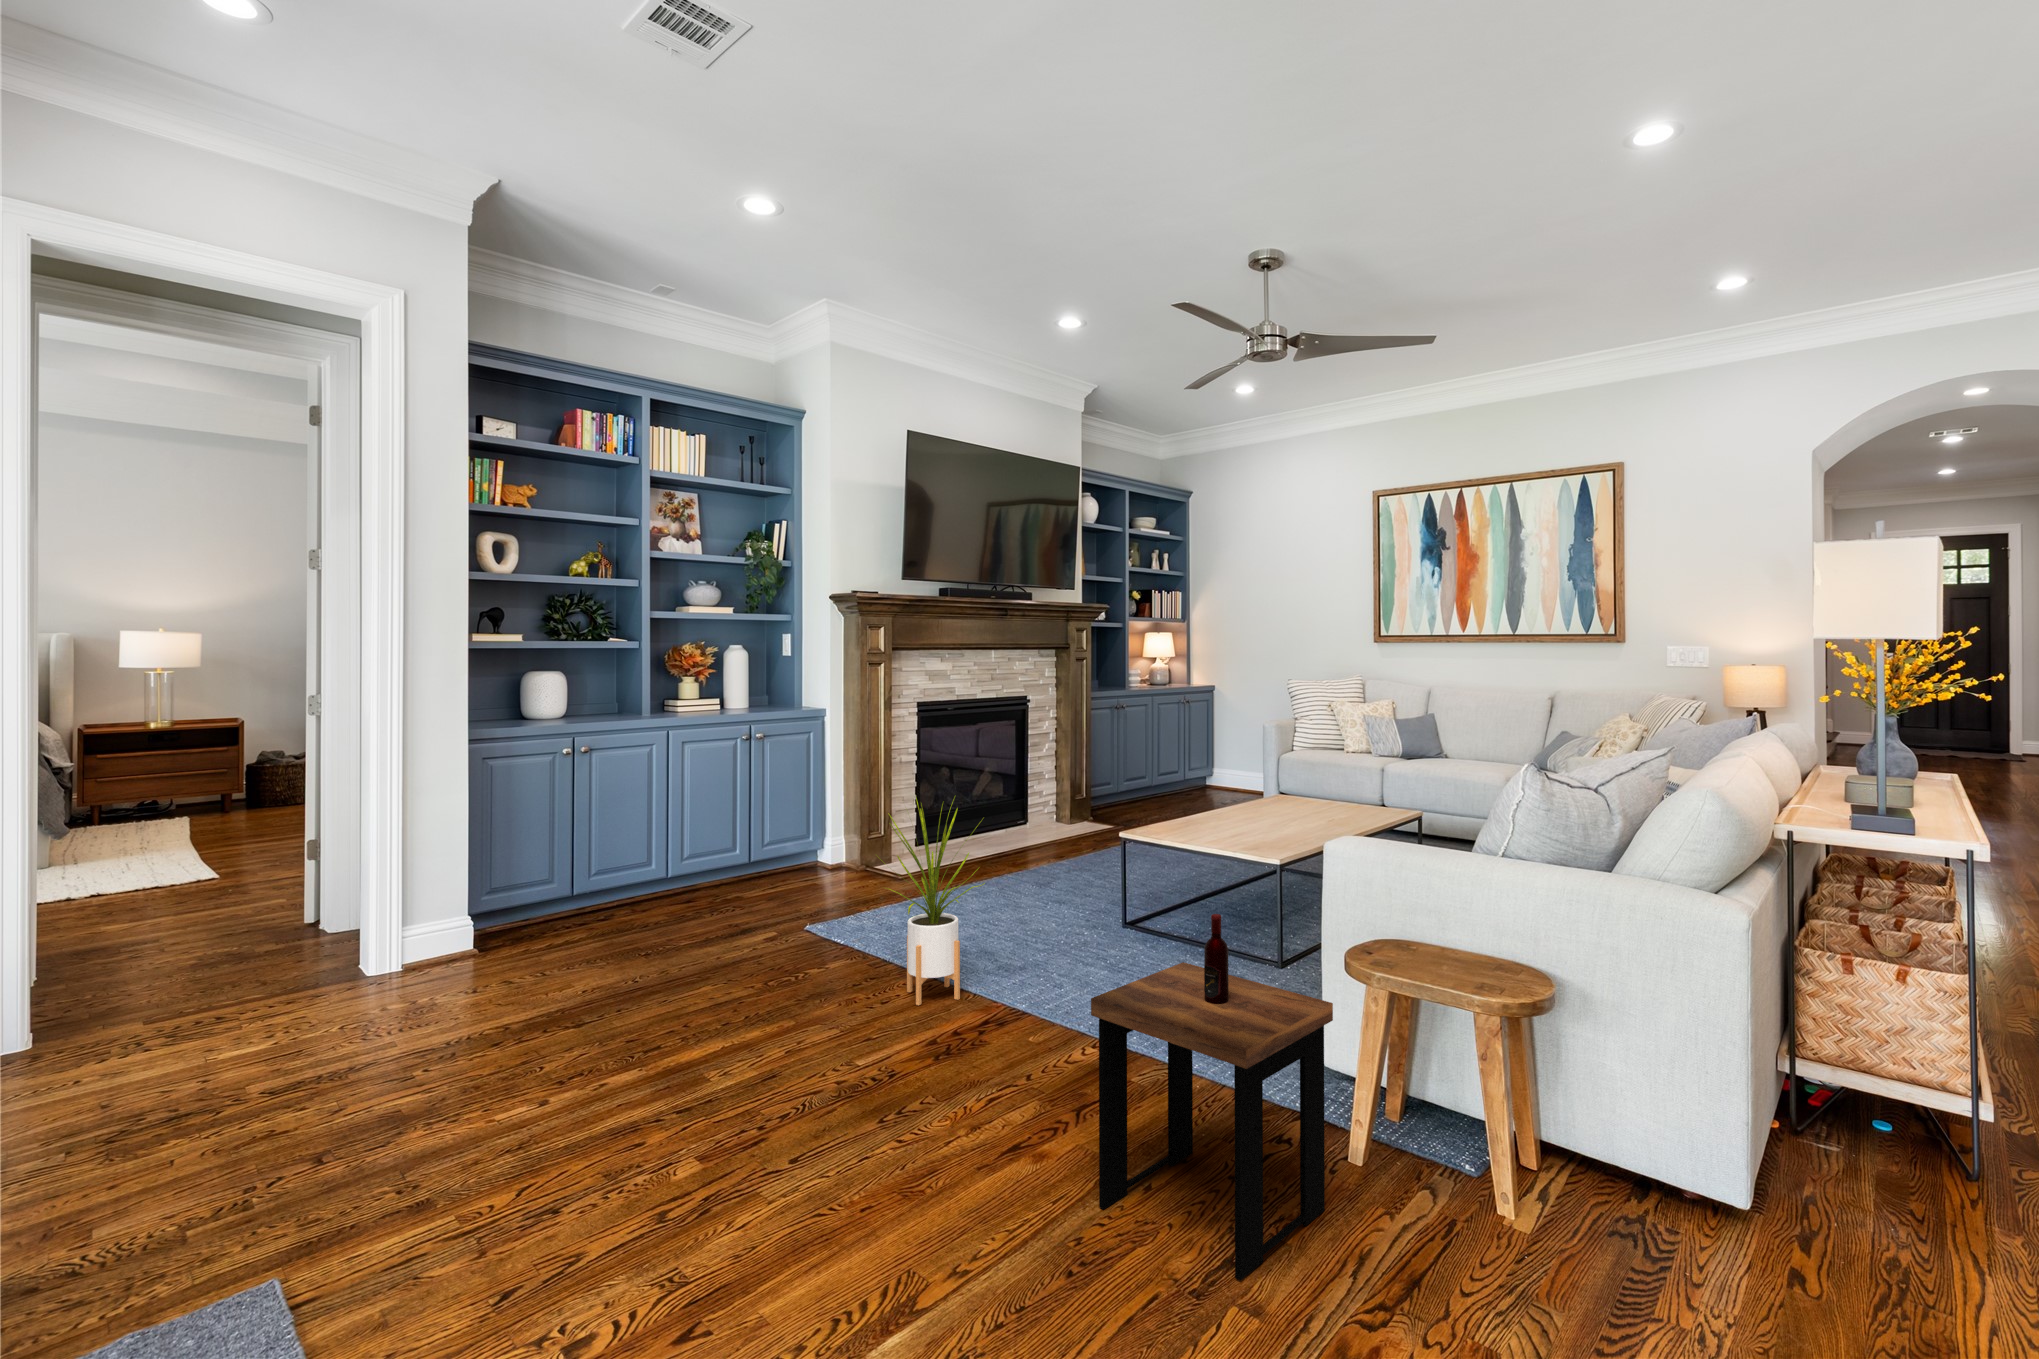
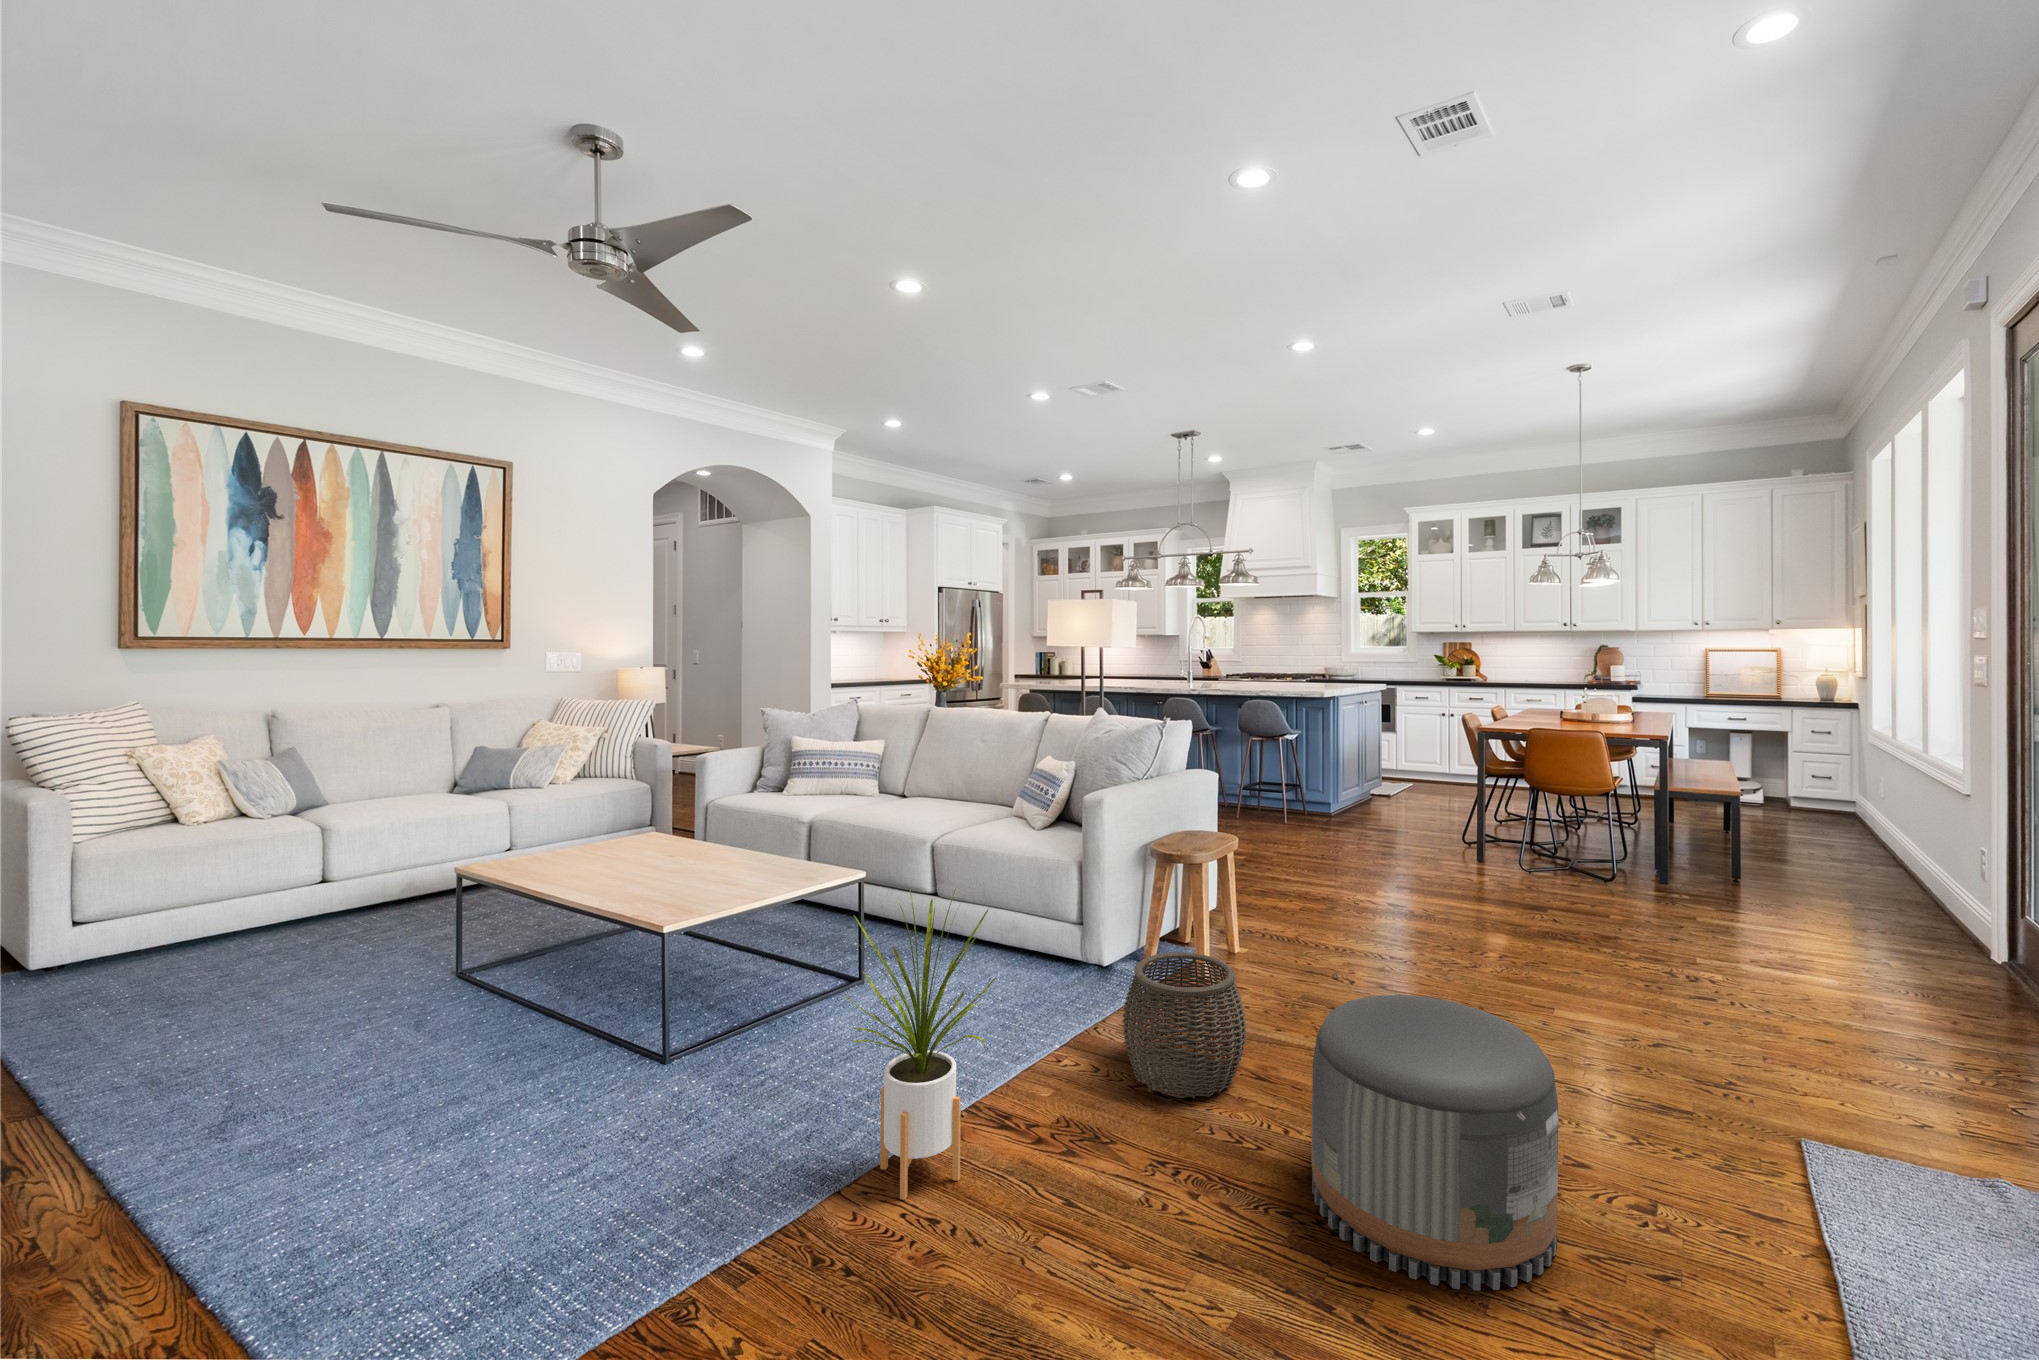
side table: present [1091,914,1333,1281] -> none [1221,828,1350,1037]
woven basket: none [959,964,1098,1125] -> present [1122,952,1247,1099]
pouf: none [595,975,847,1257] -> present [1312,995,1558,1290]

